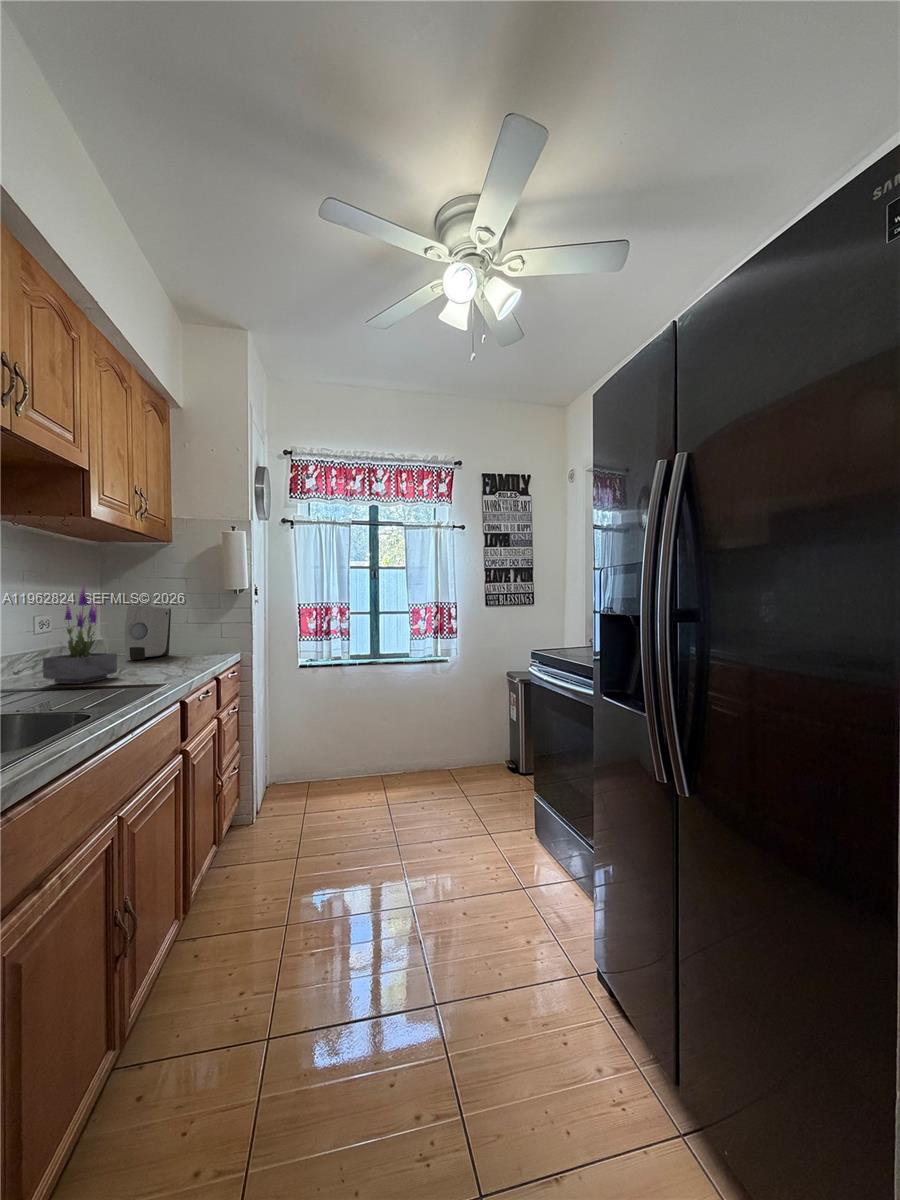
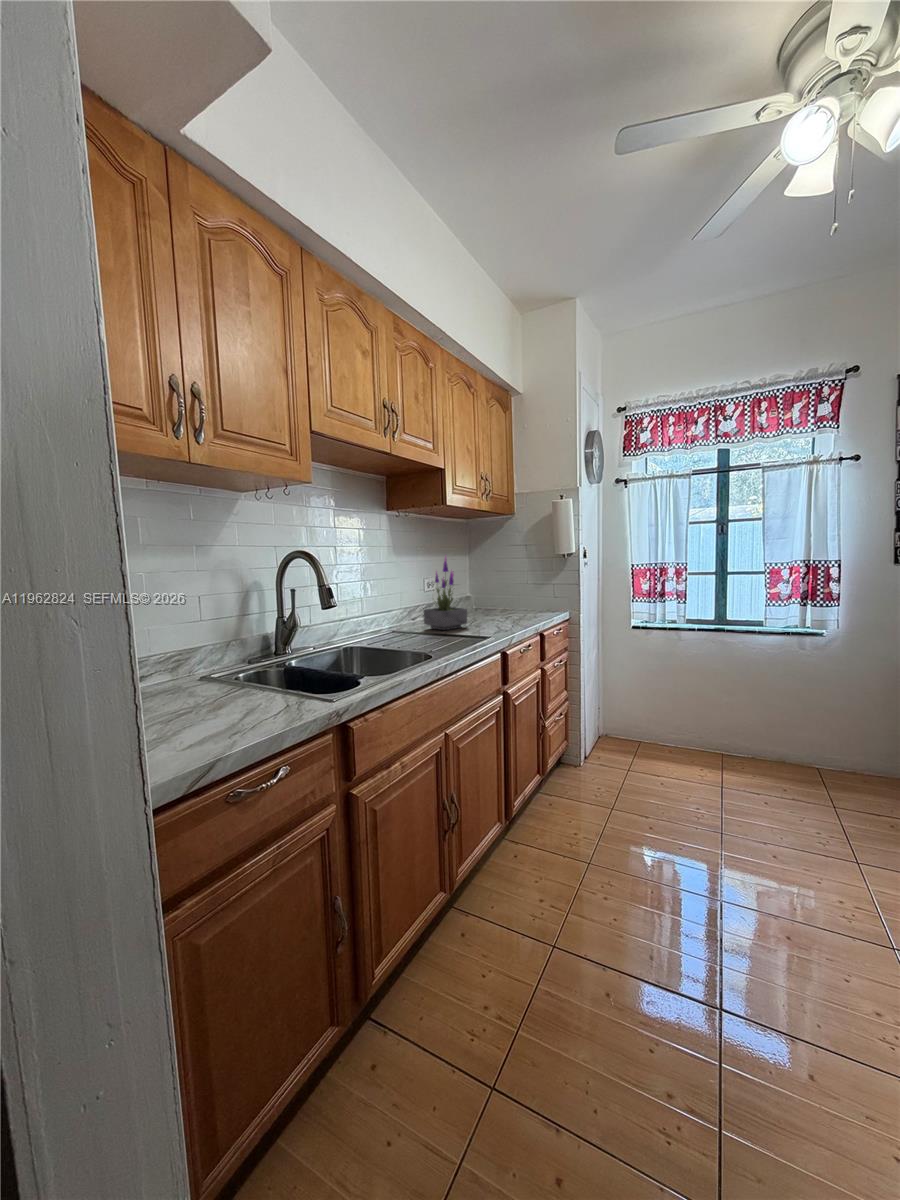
soap dispenser: present [125,605,171,660] -> none [481,569,514,613]

